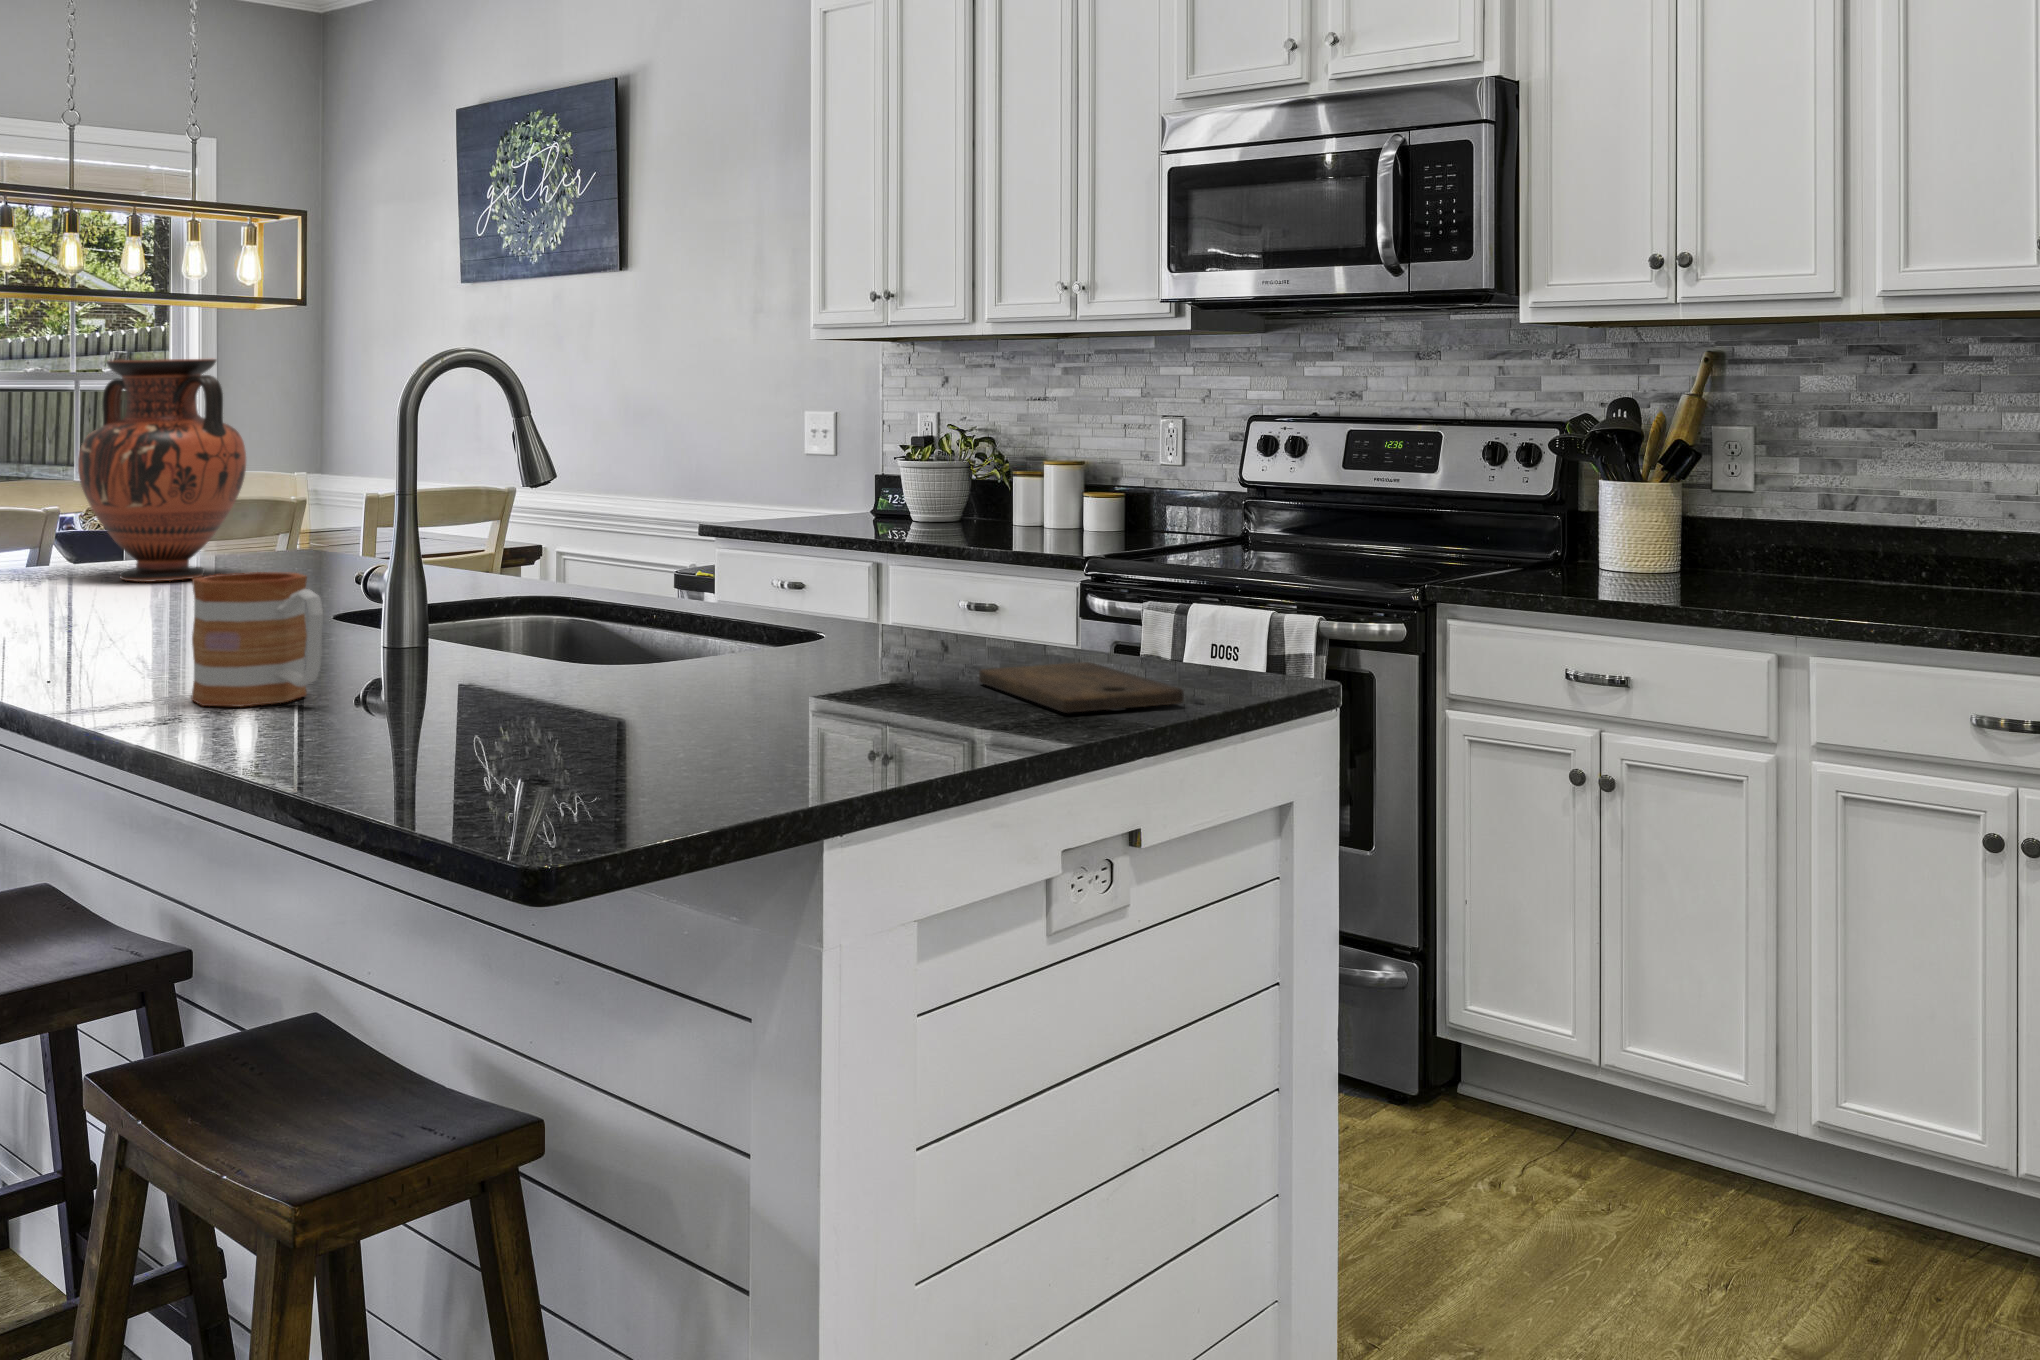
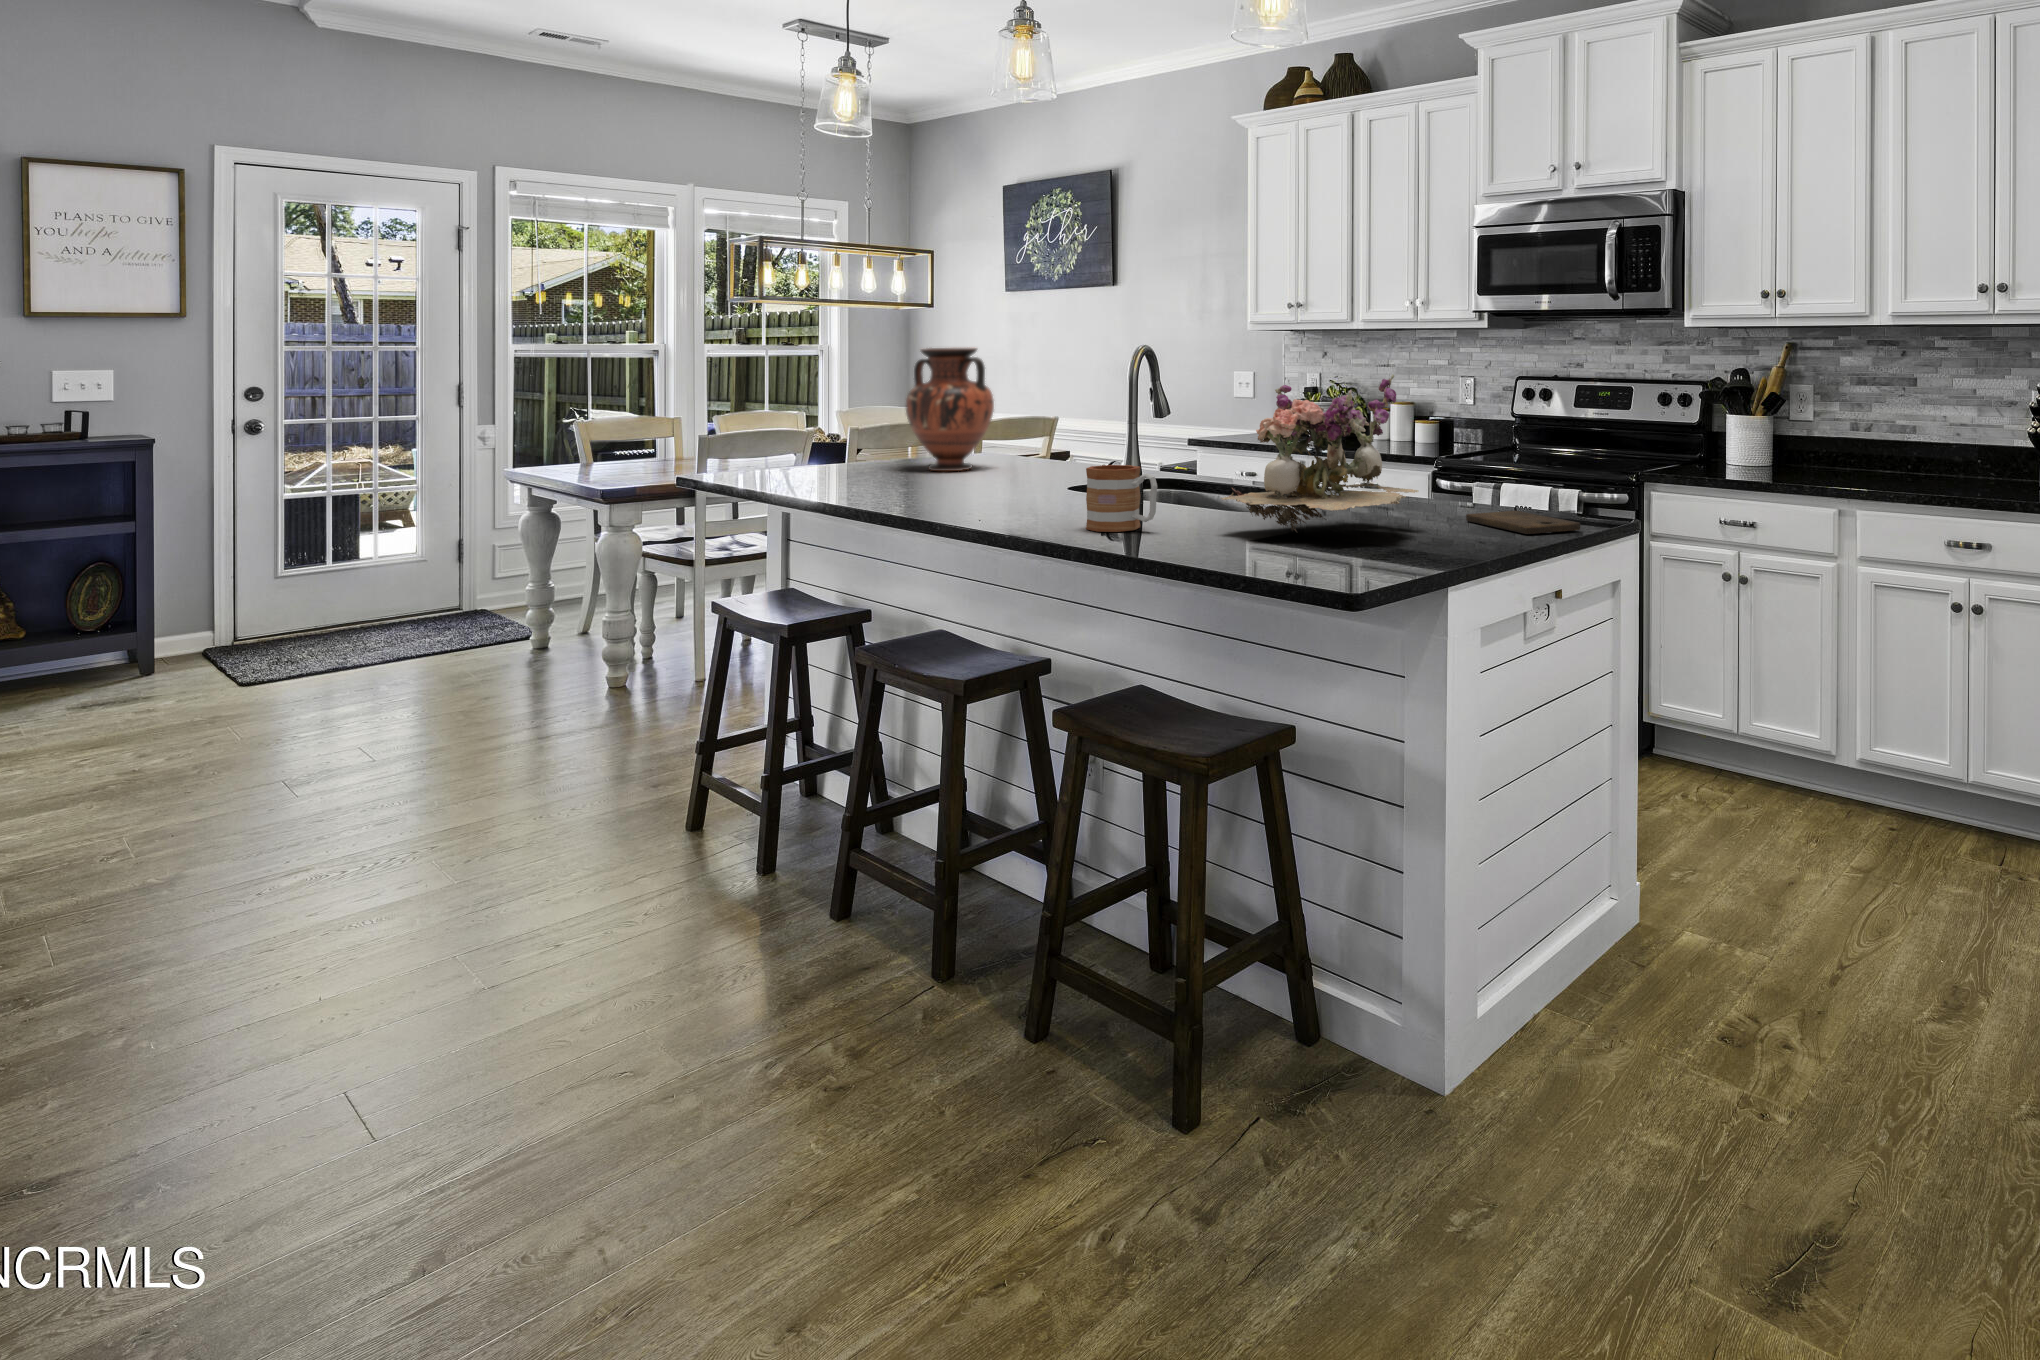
flower arrangement: none [443,393,858,709] -> present [1221,374,1418,531]

